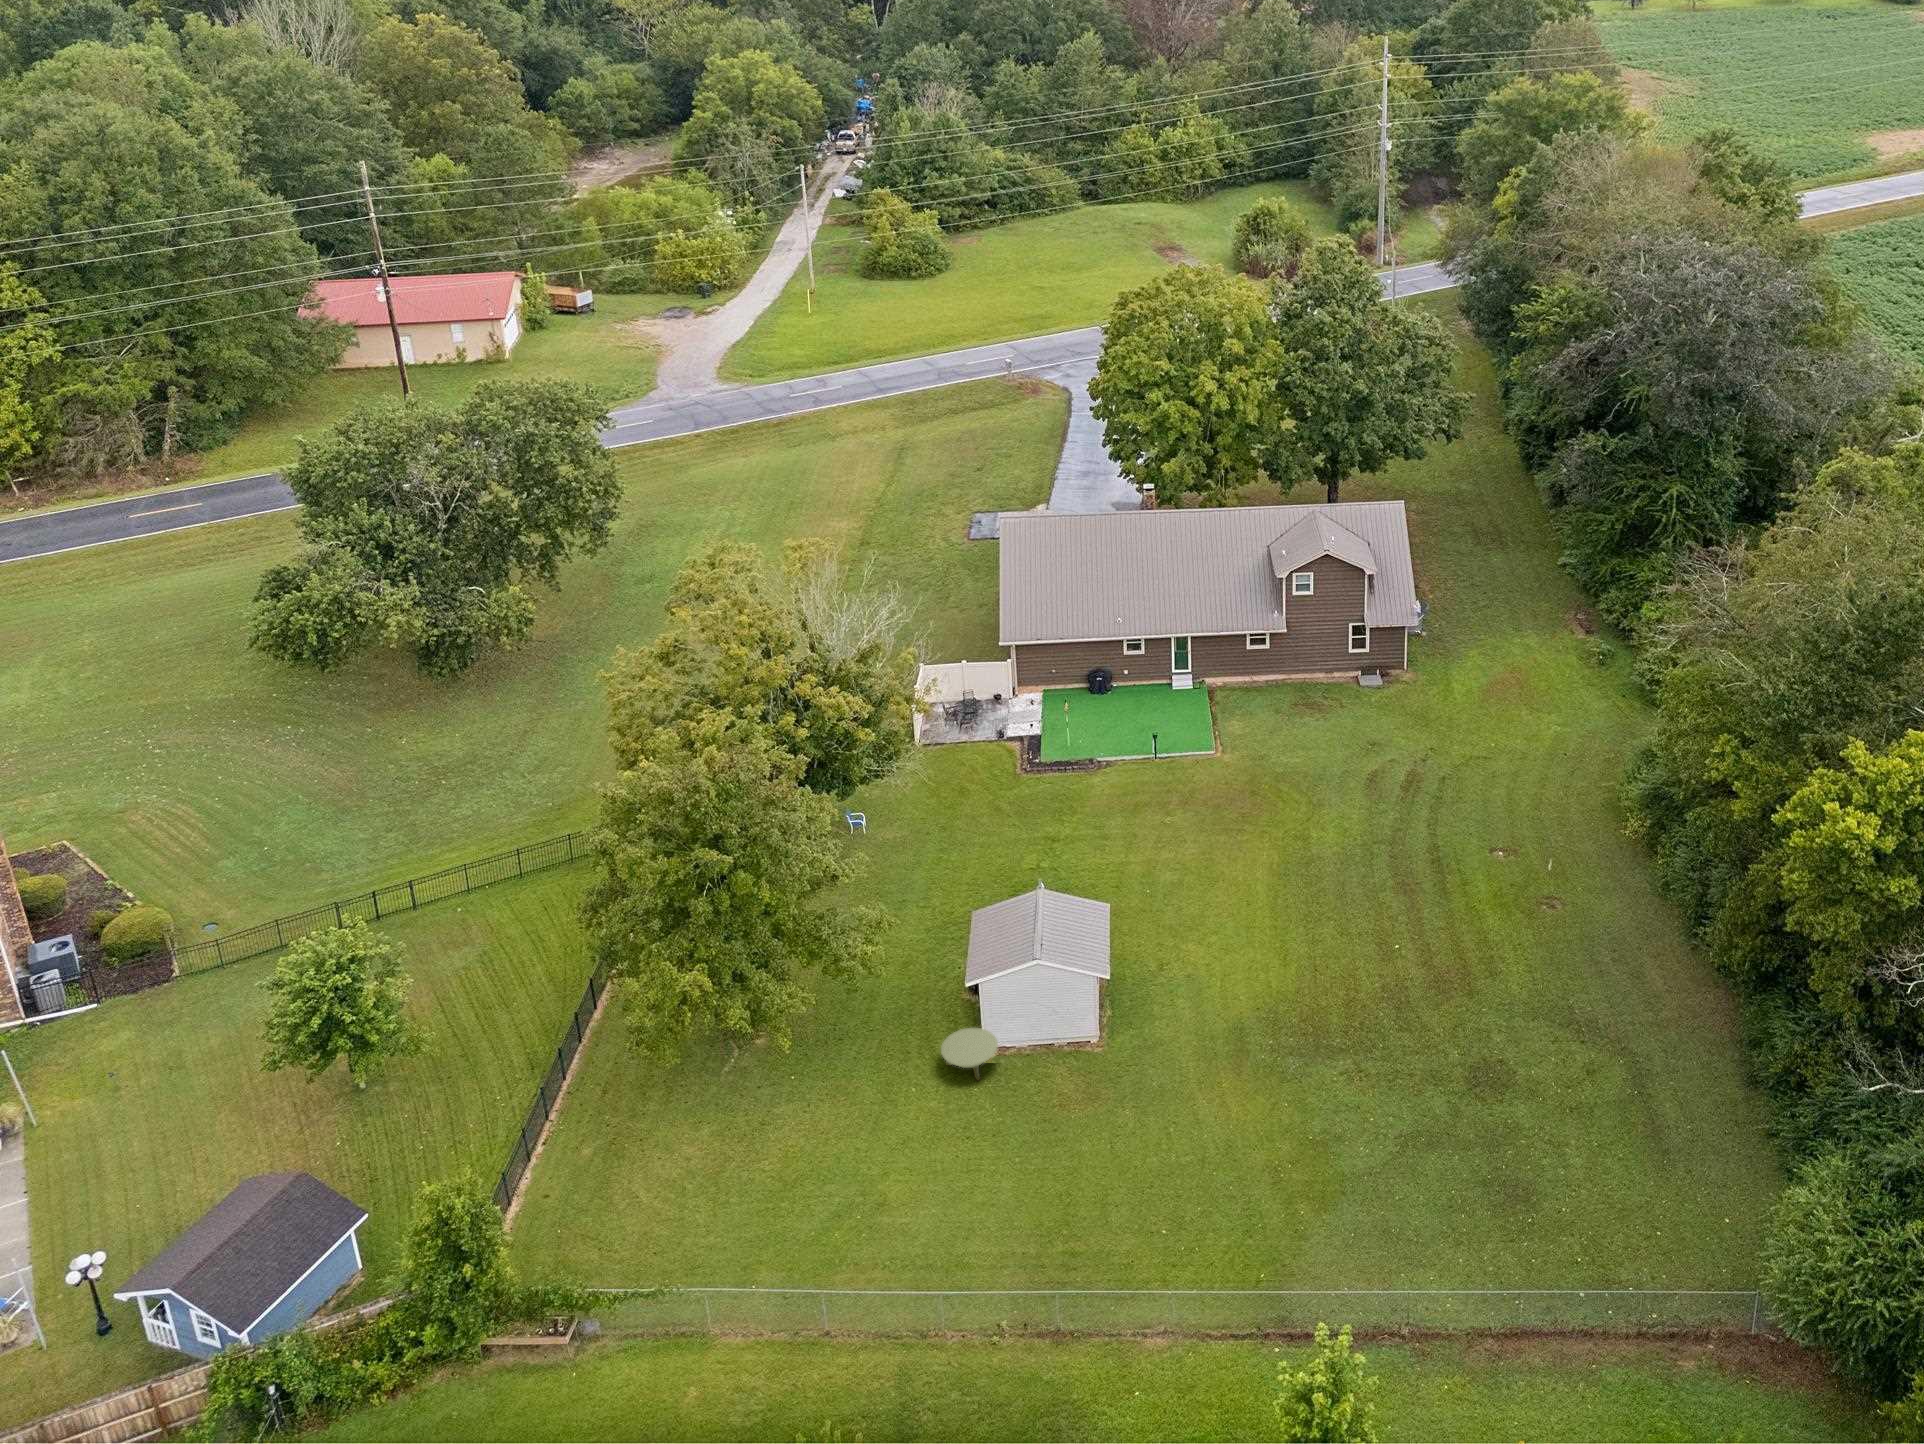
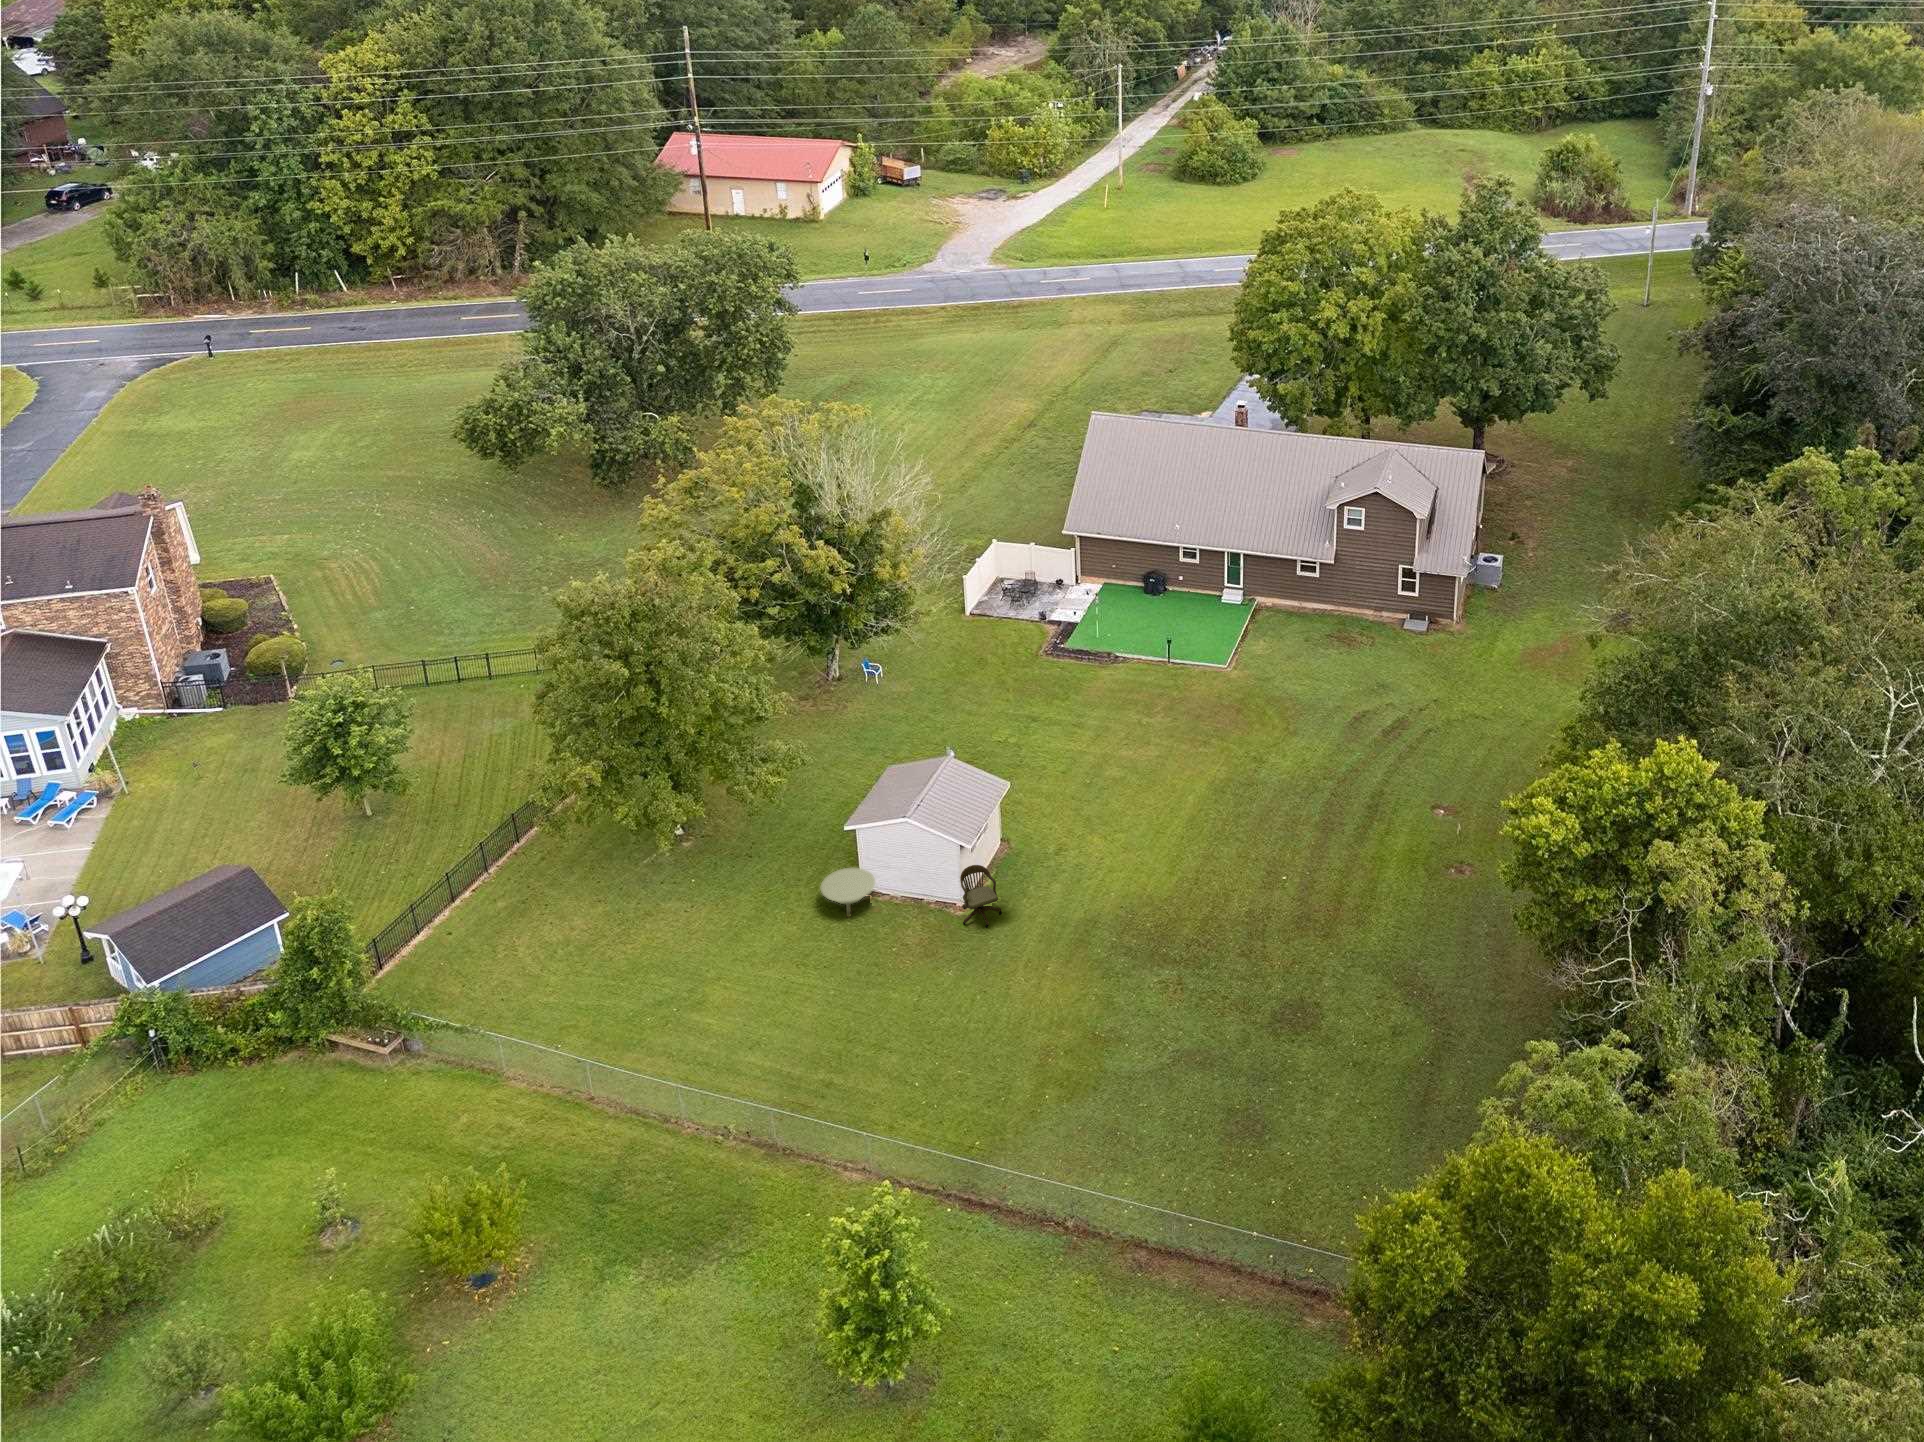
chair: none [1090,997,1133,1061] -> present [960,865,1002,928]

